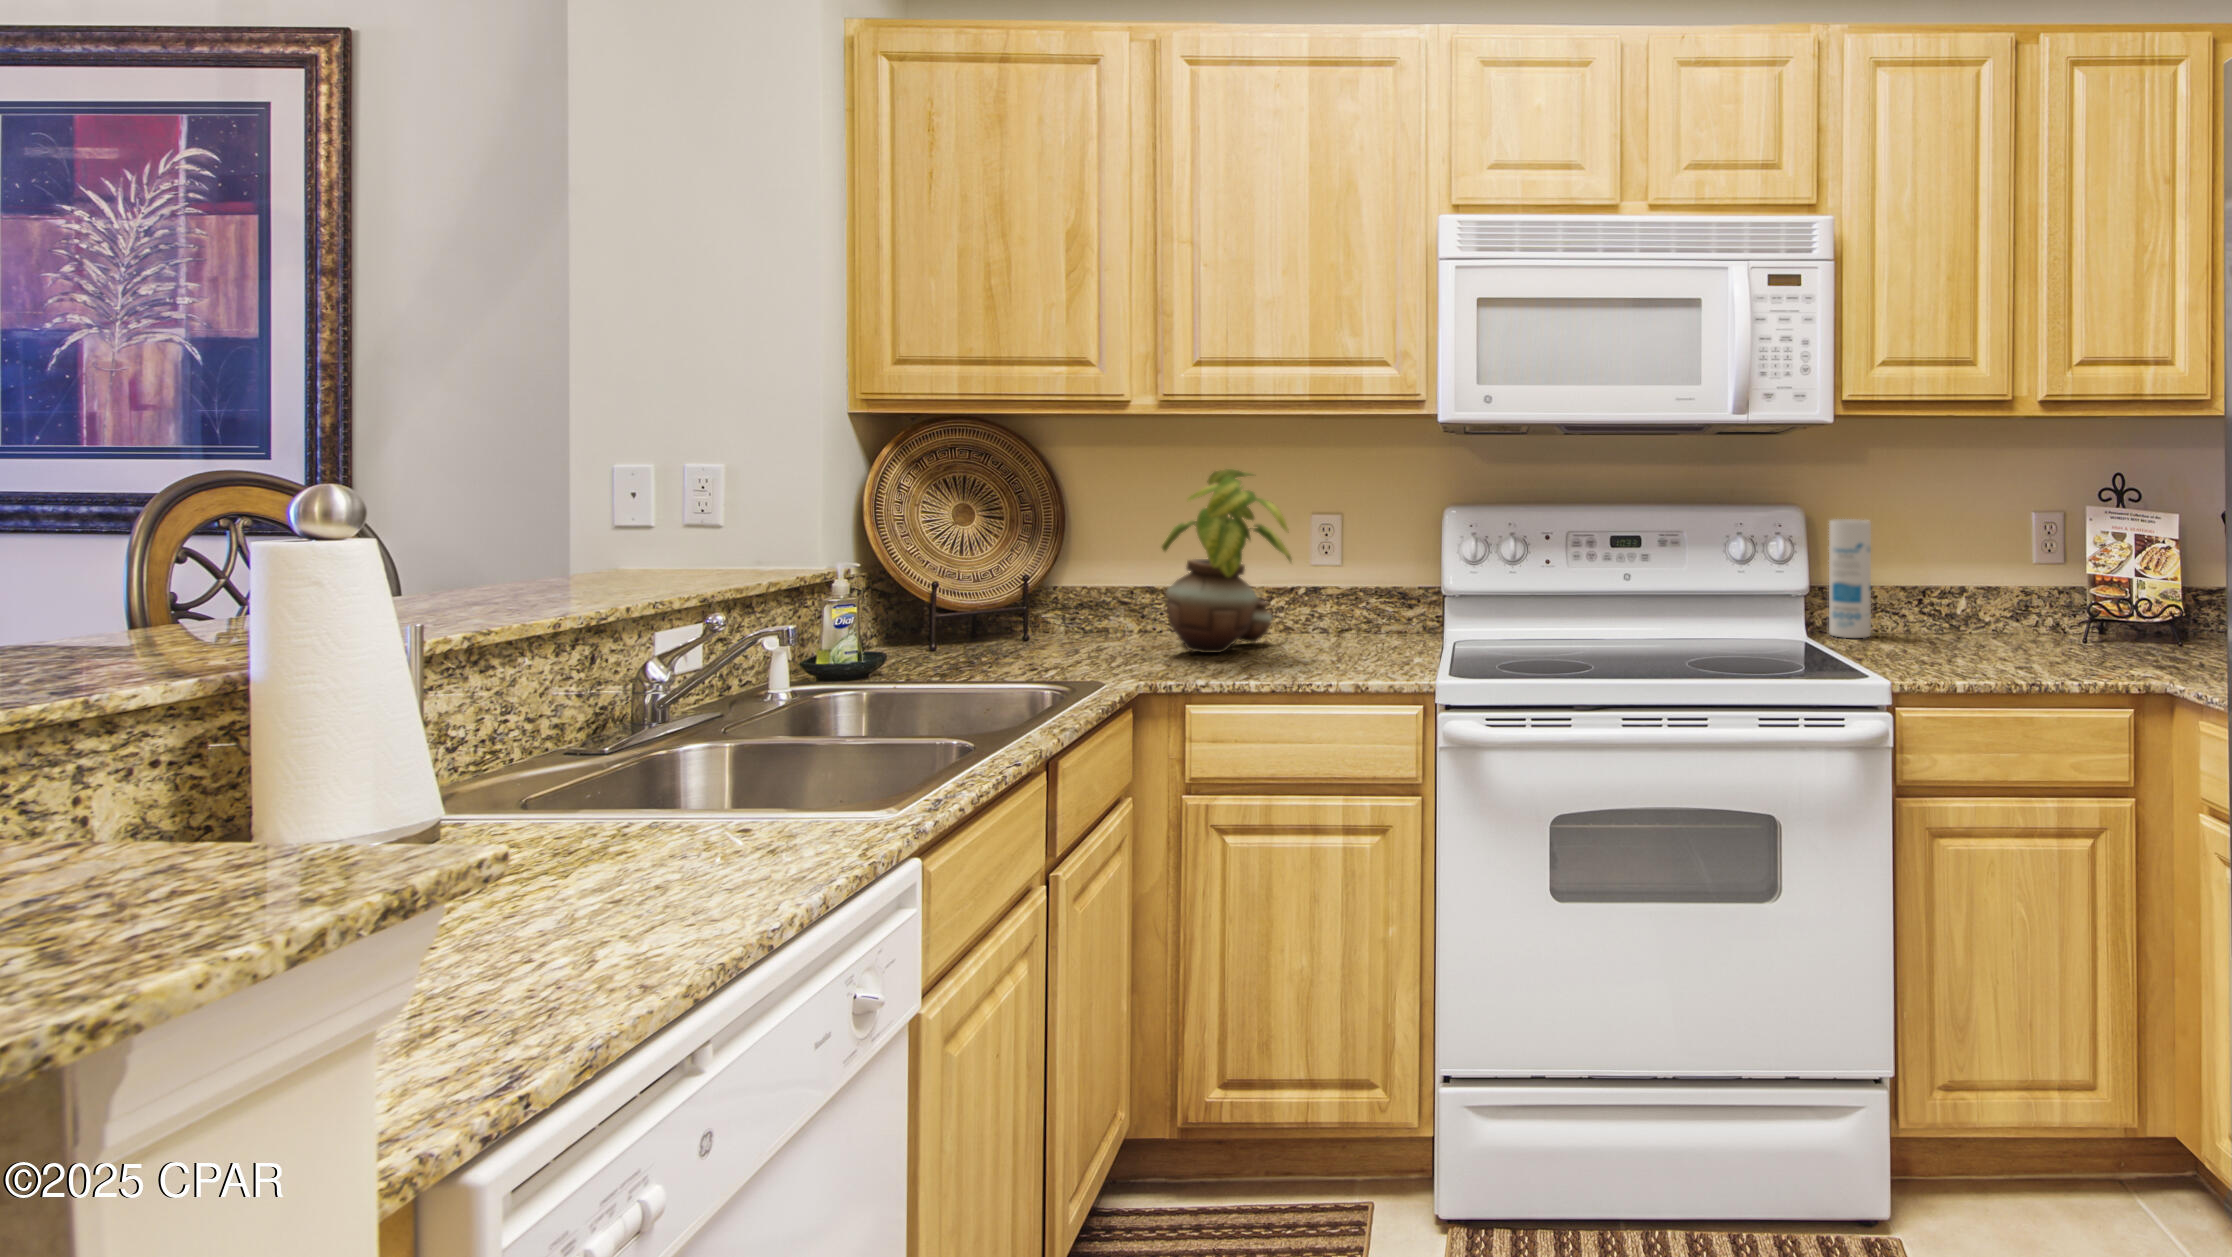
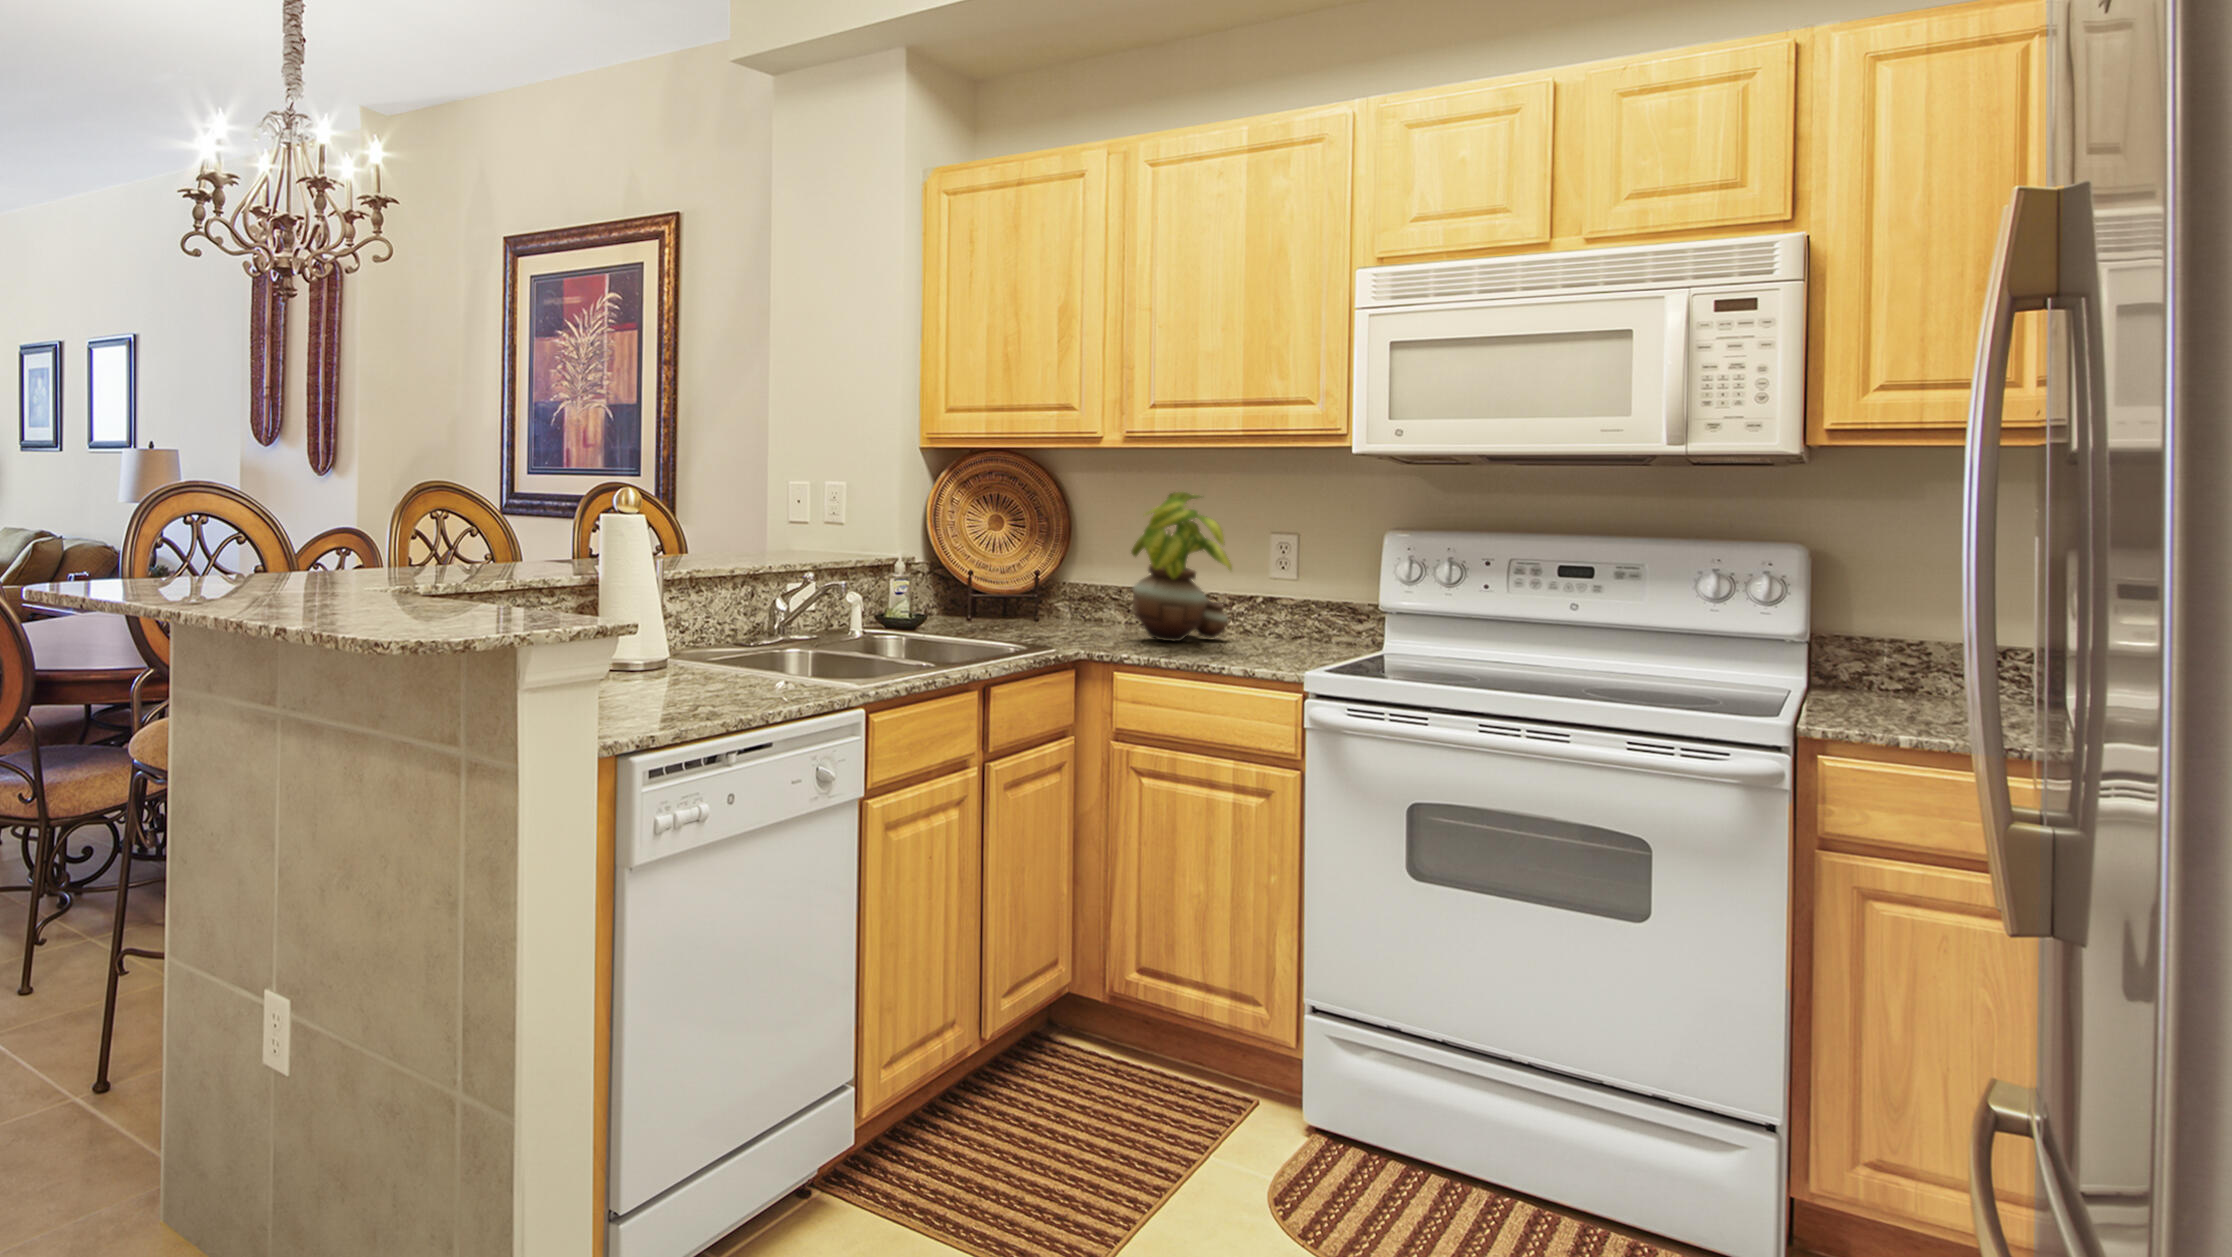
canister: present [1829,519,1871,638] -> none [1848,566,1909,701]

